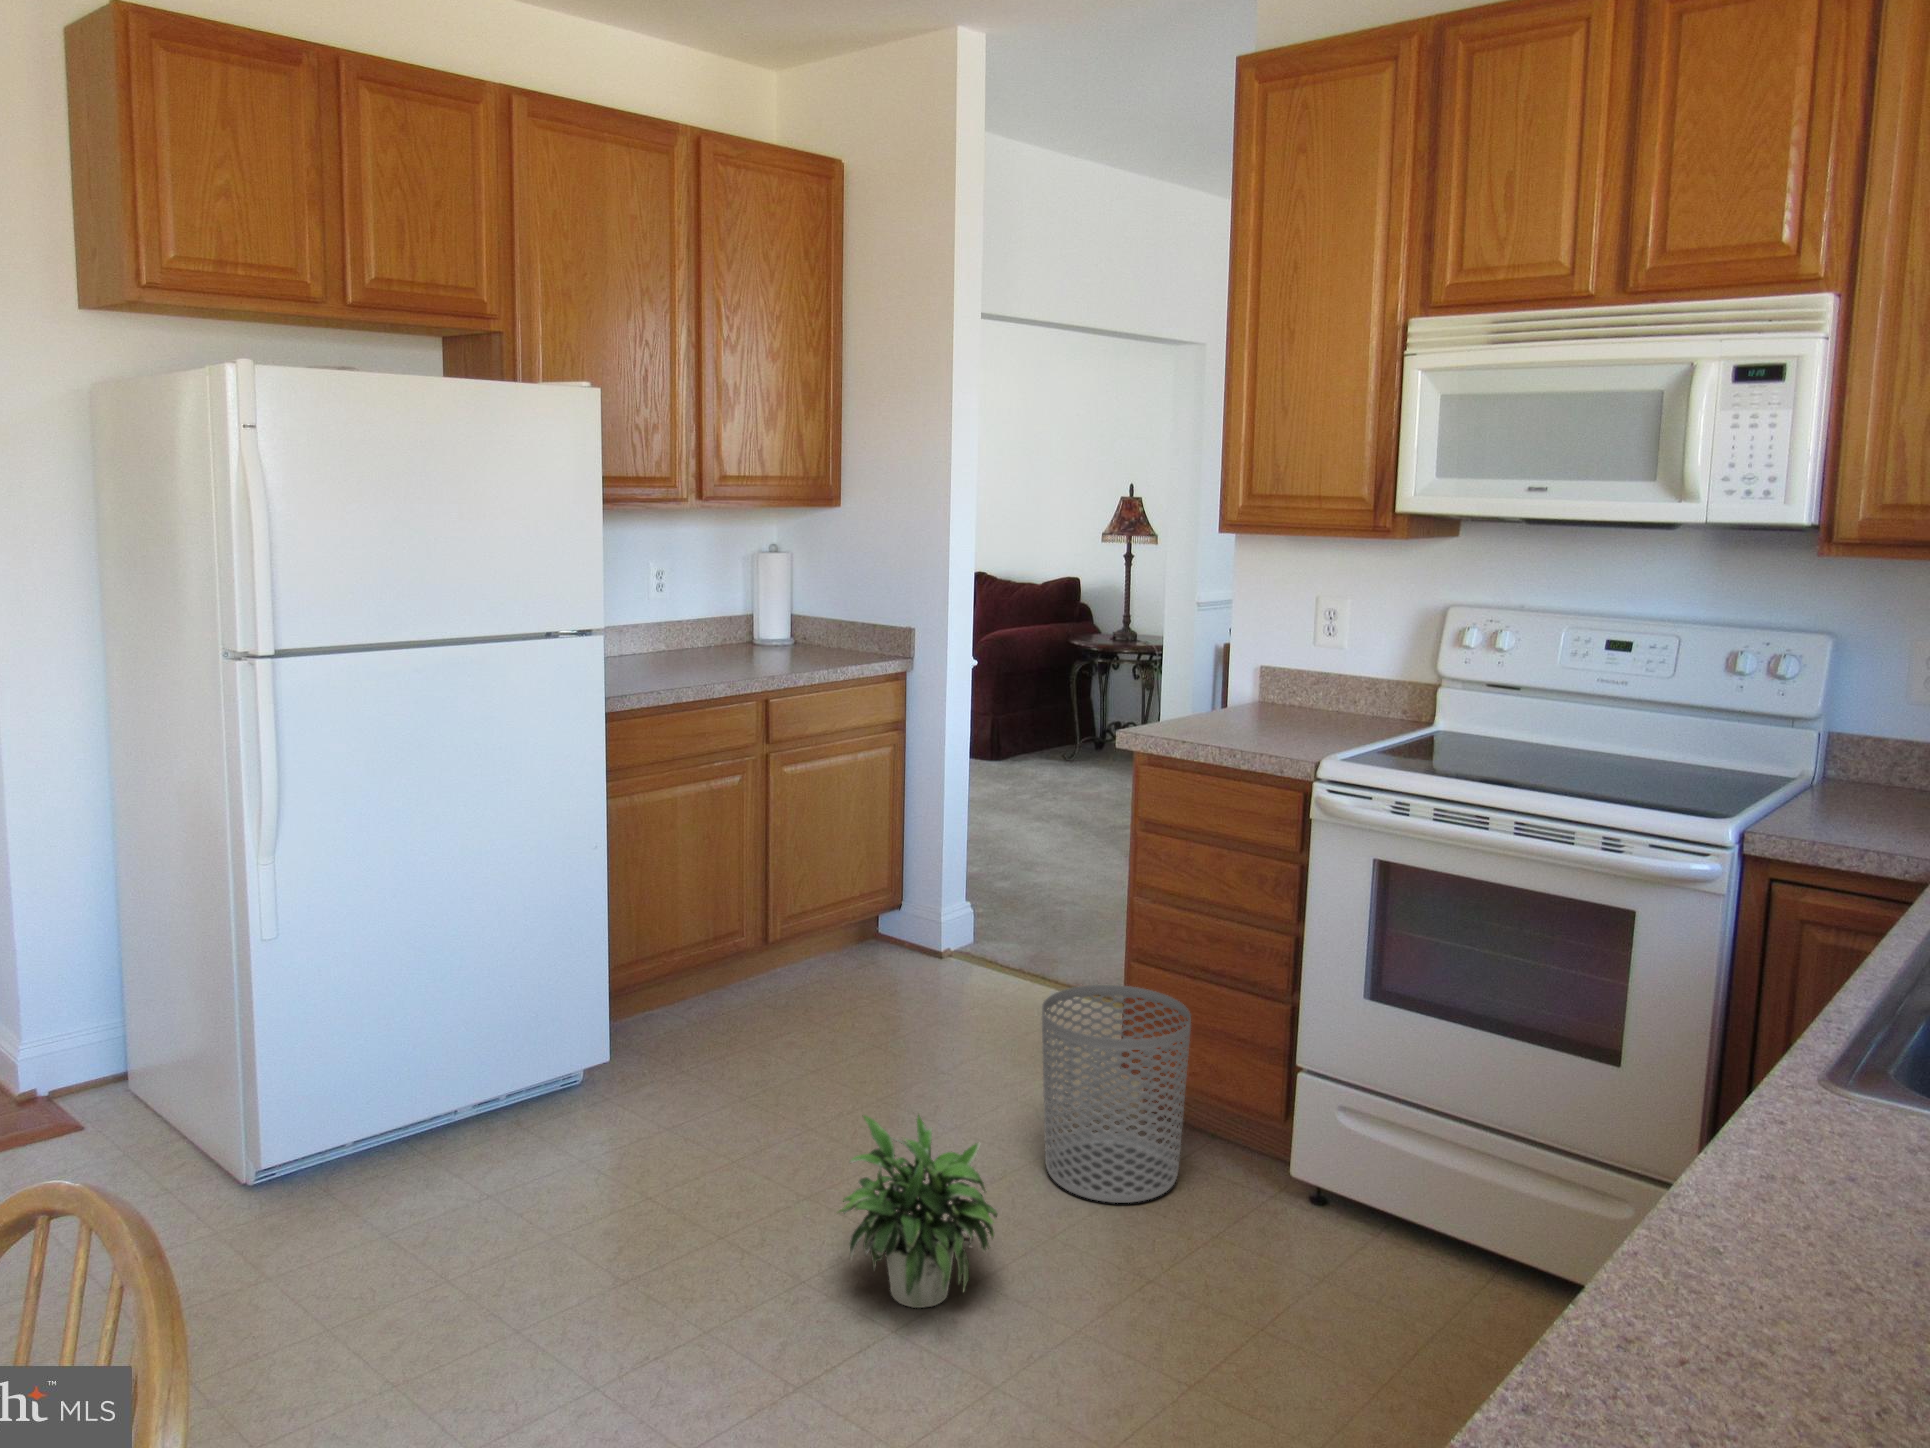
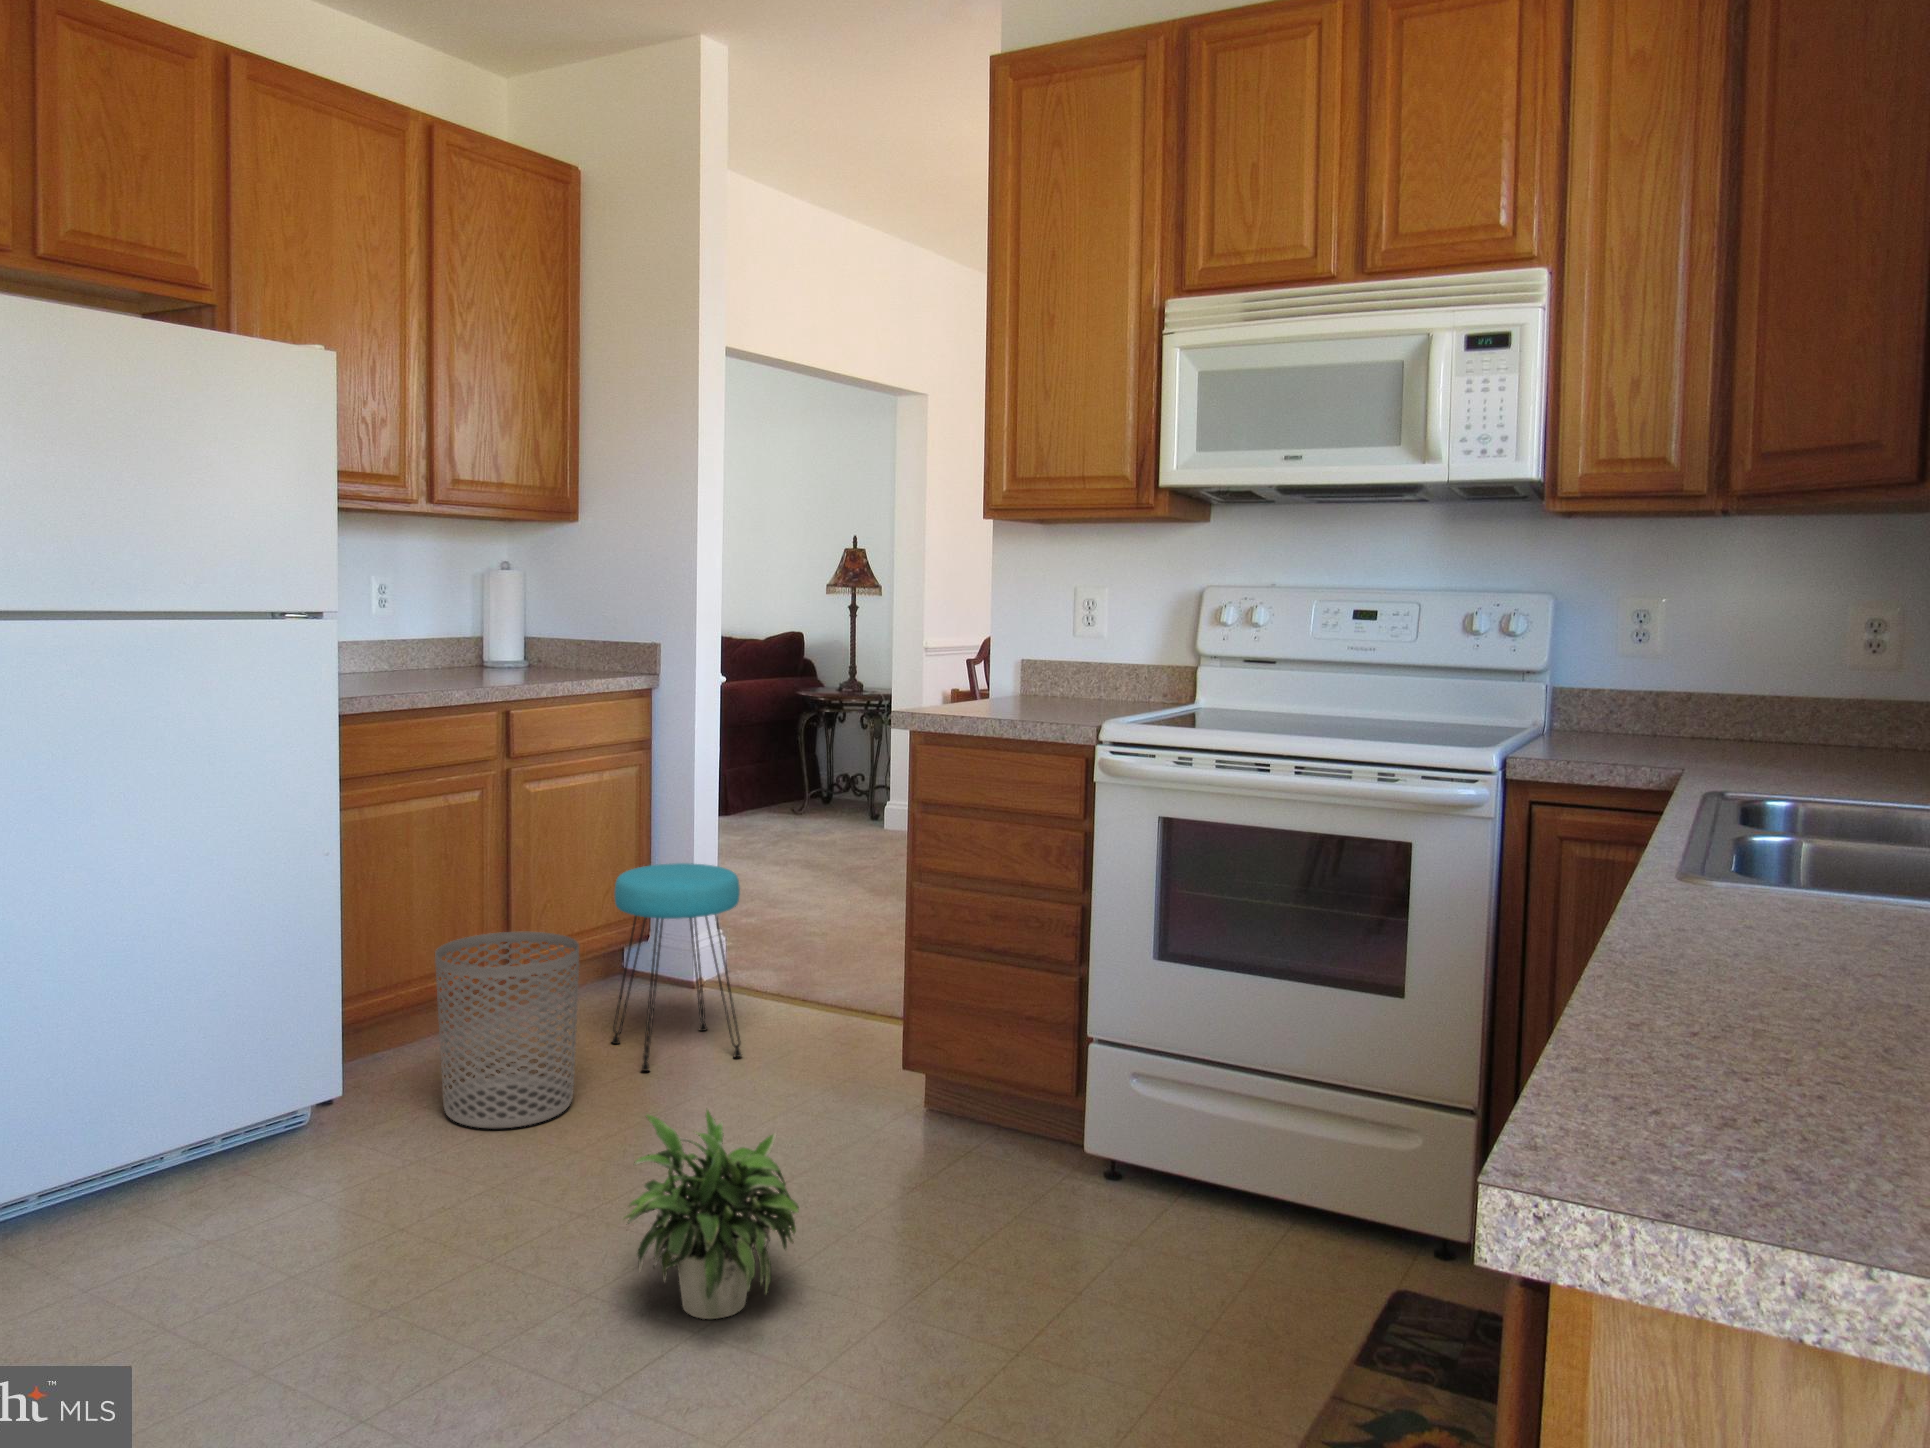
stool: none [858,848,978,1044] -> present [611,863,741,1071]
waste bin: present [1042,985,1191,1203] -> present [435,932,579,1128]

